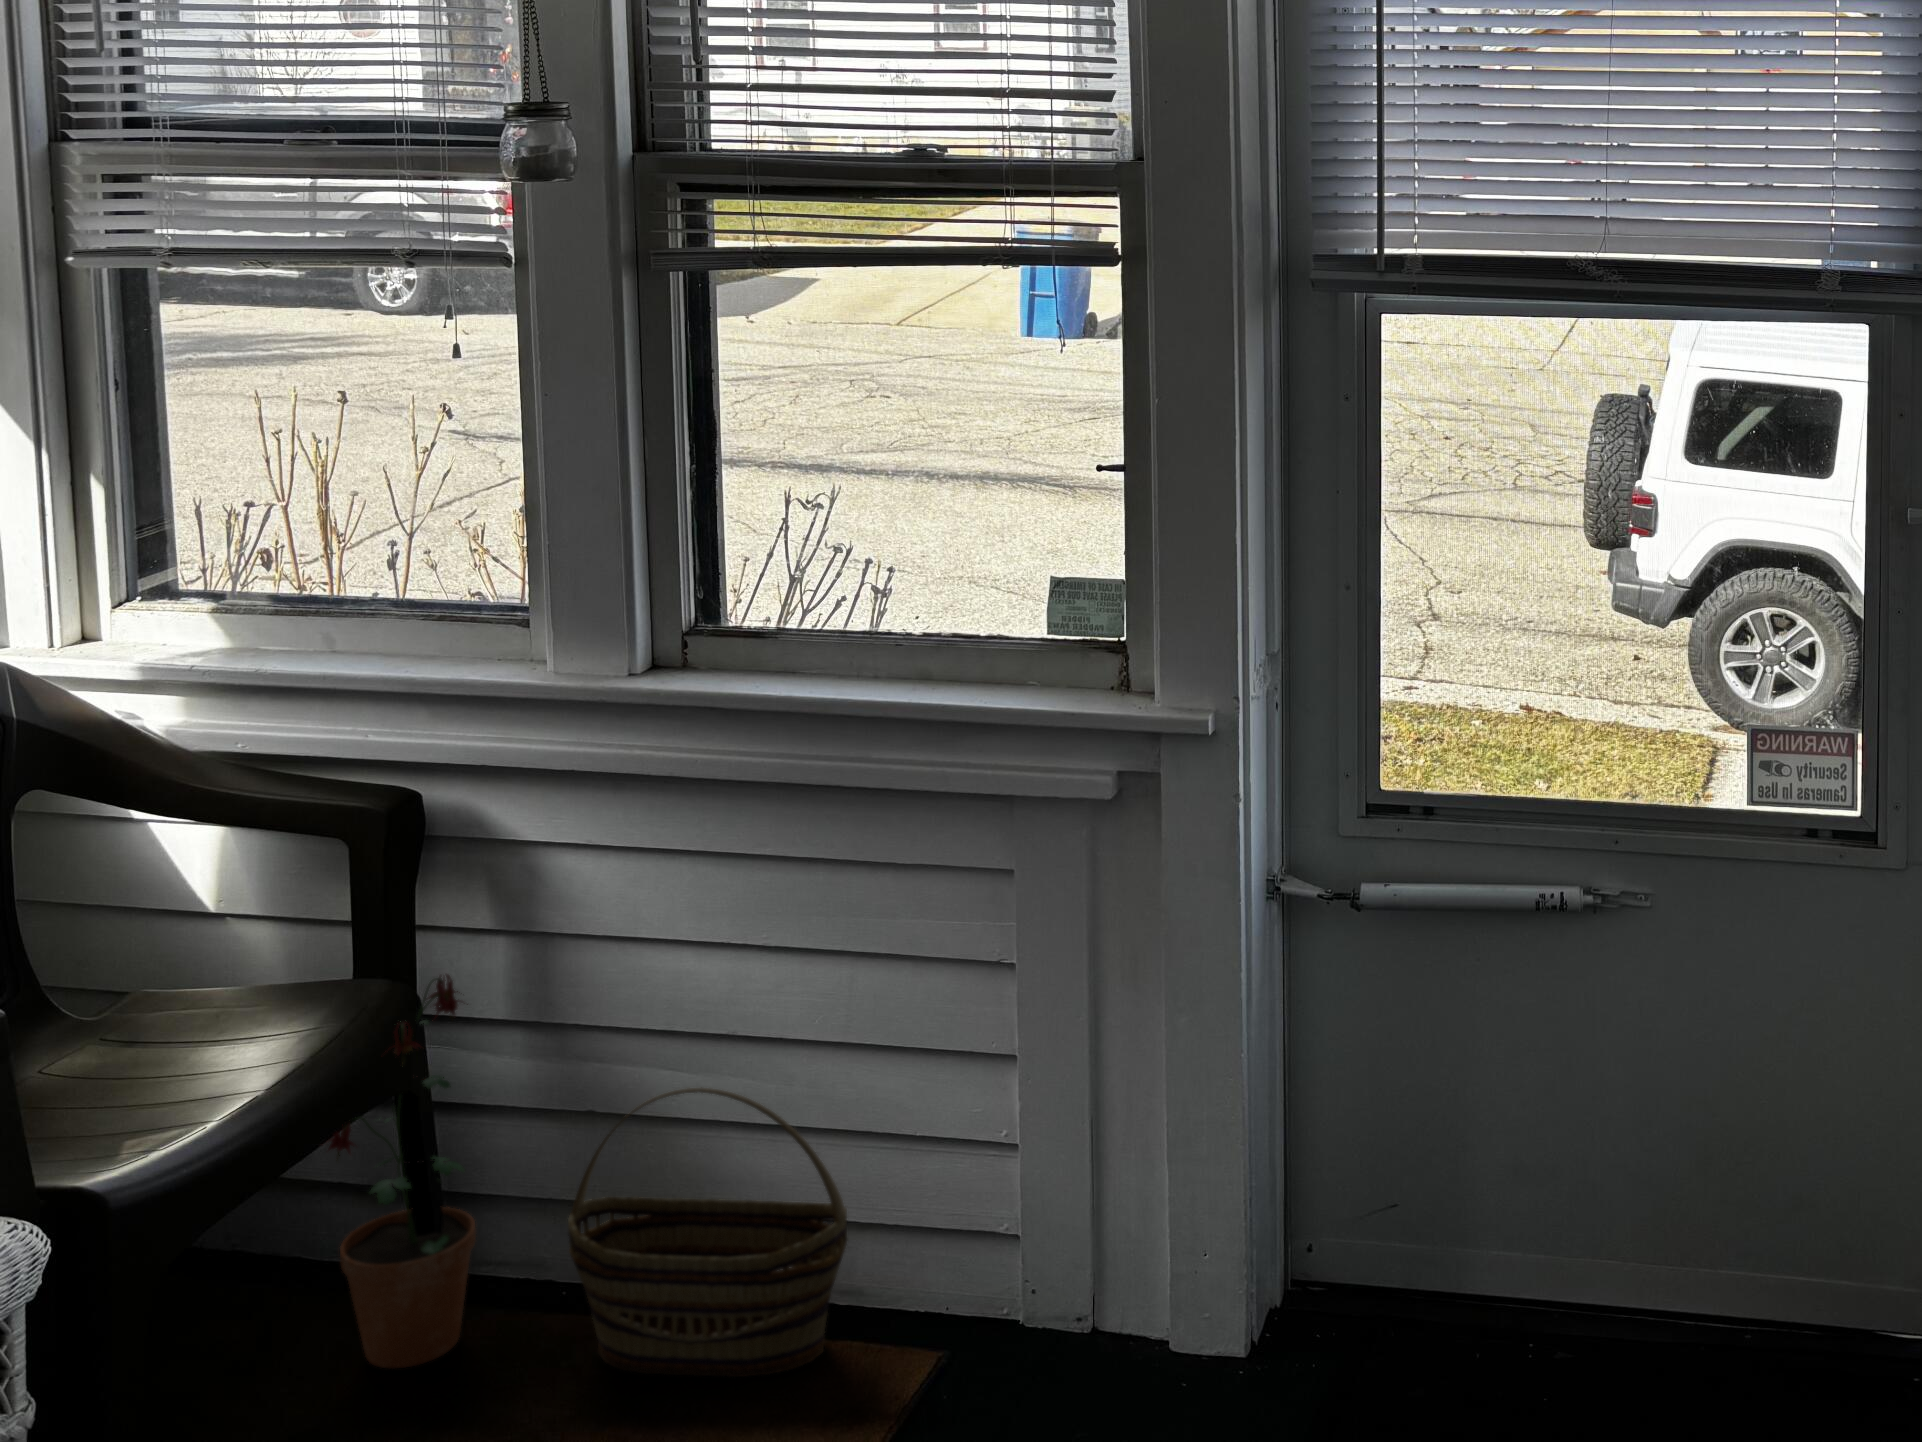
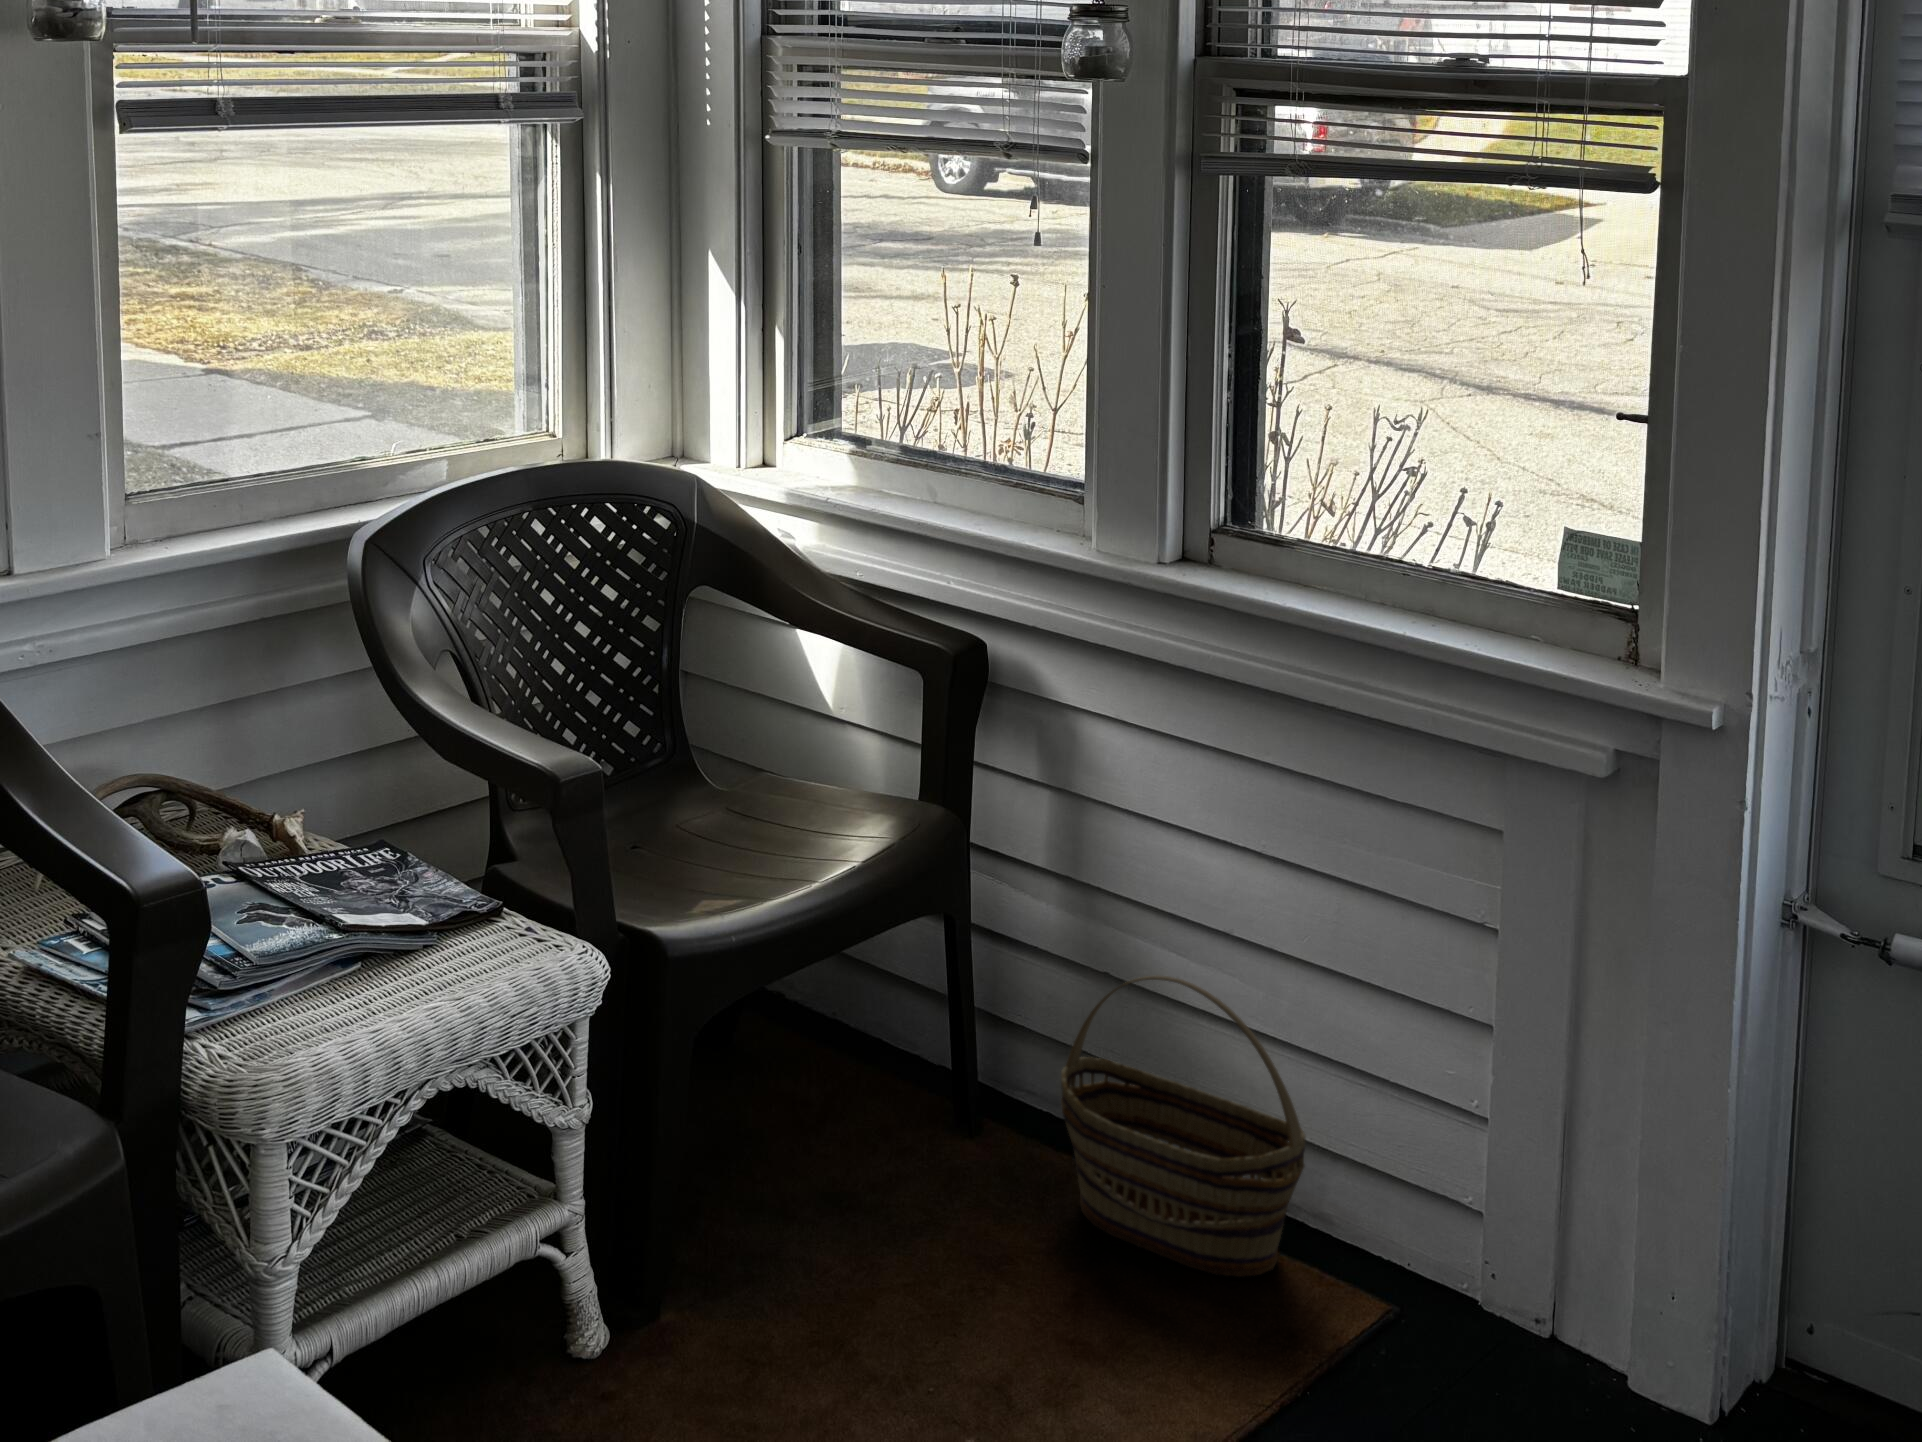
potted plant: present [326,975,476,1369] -> none [869,816,1004,1163]

